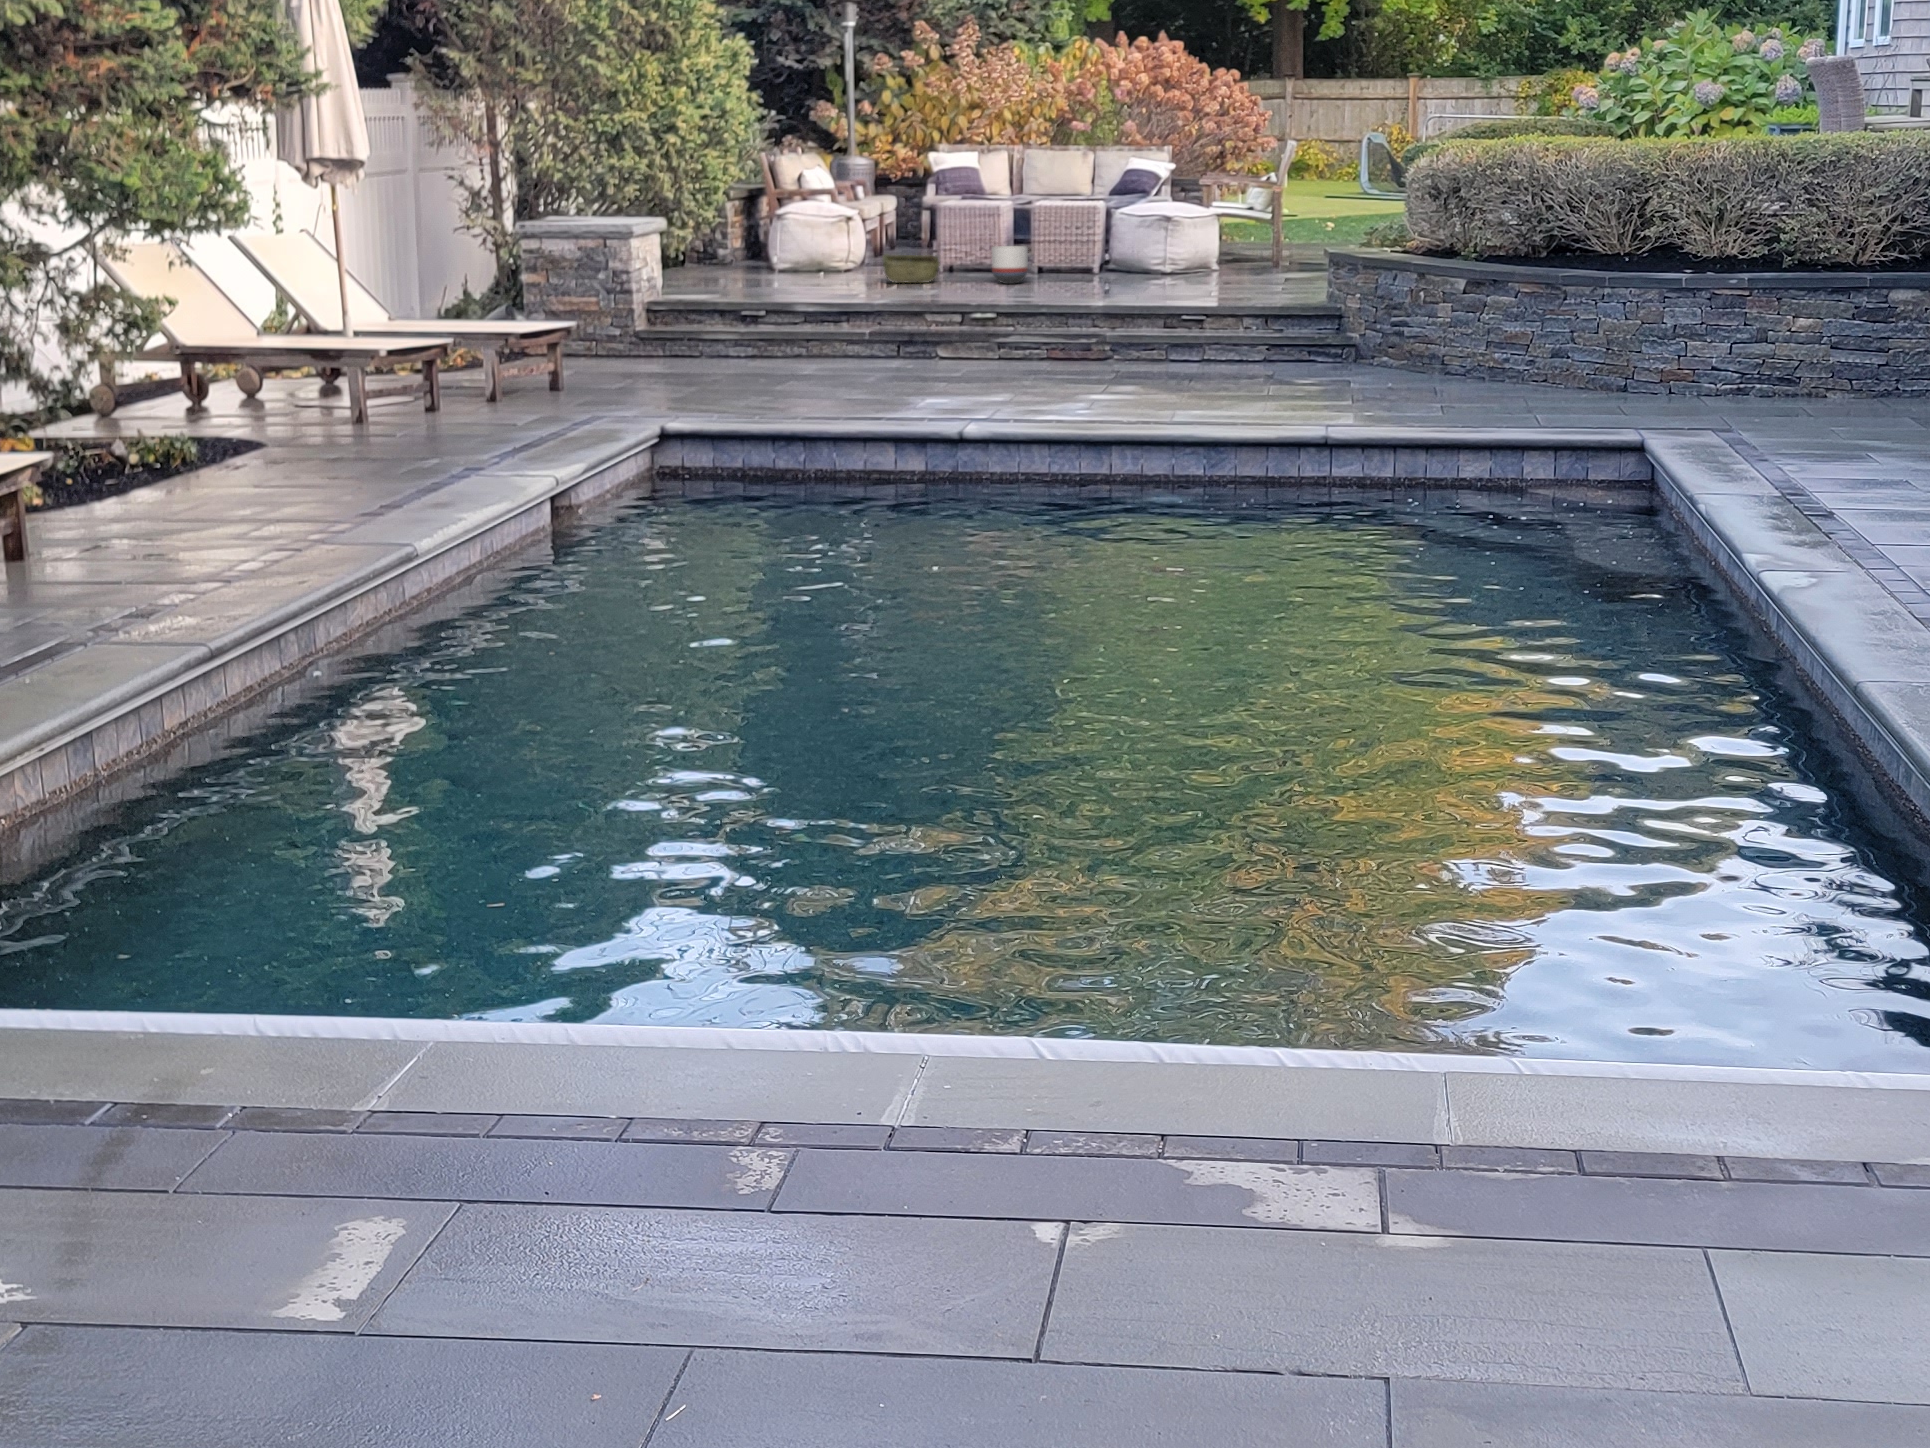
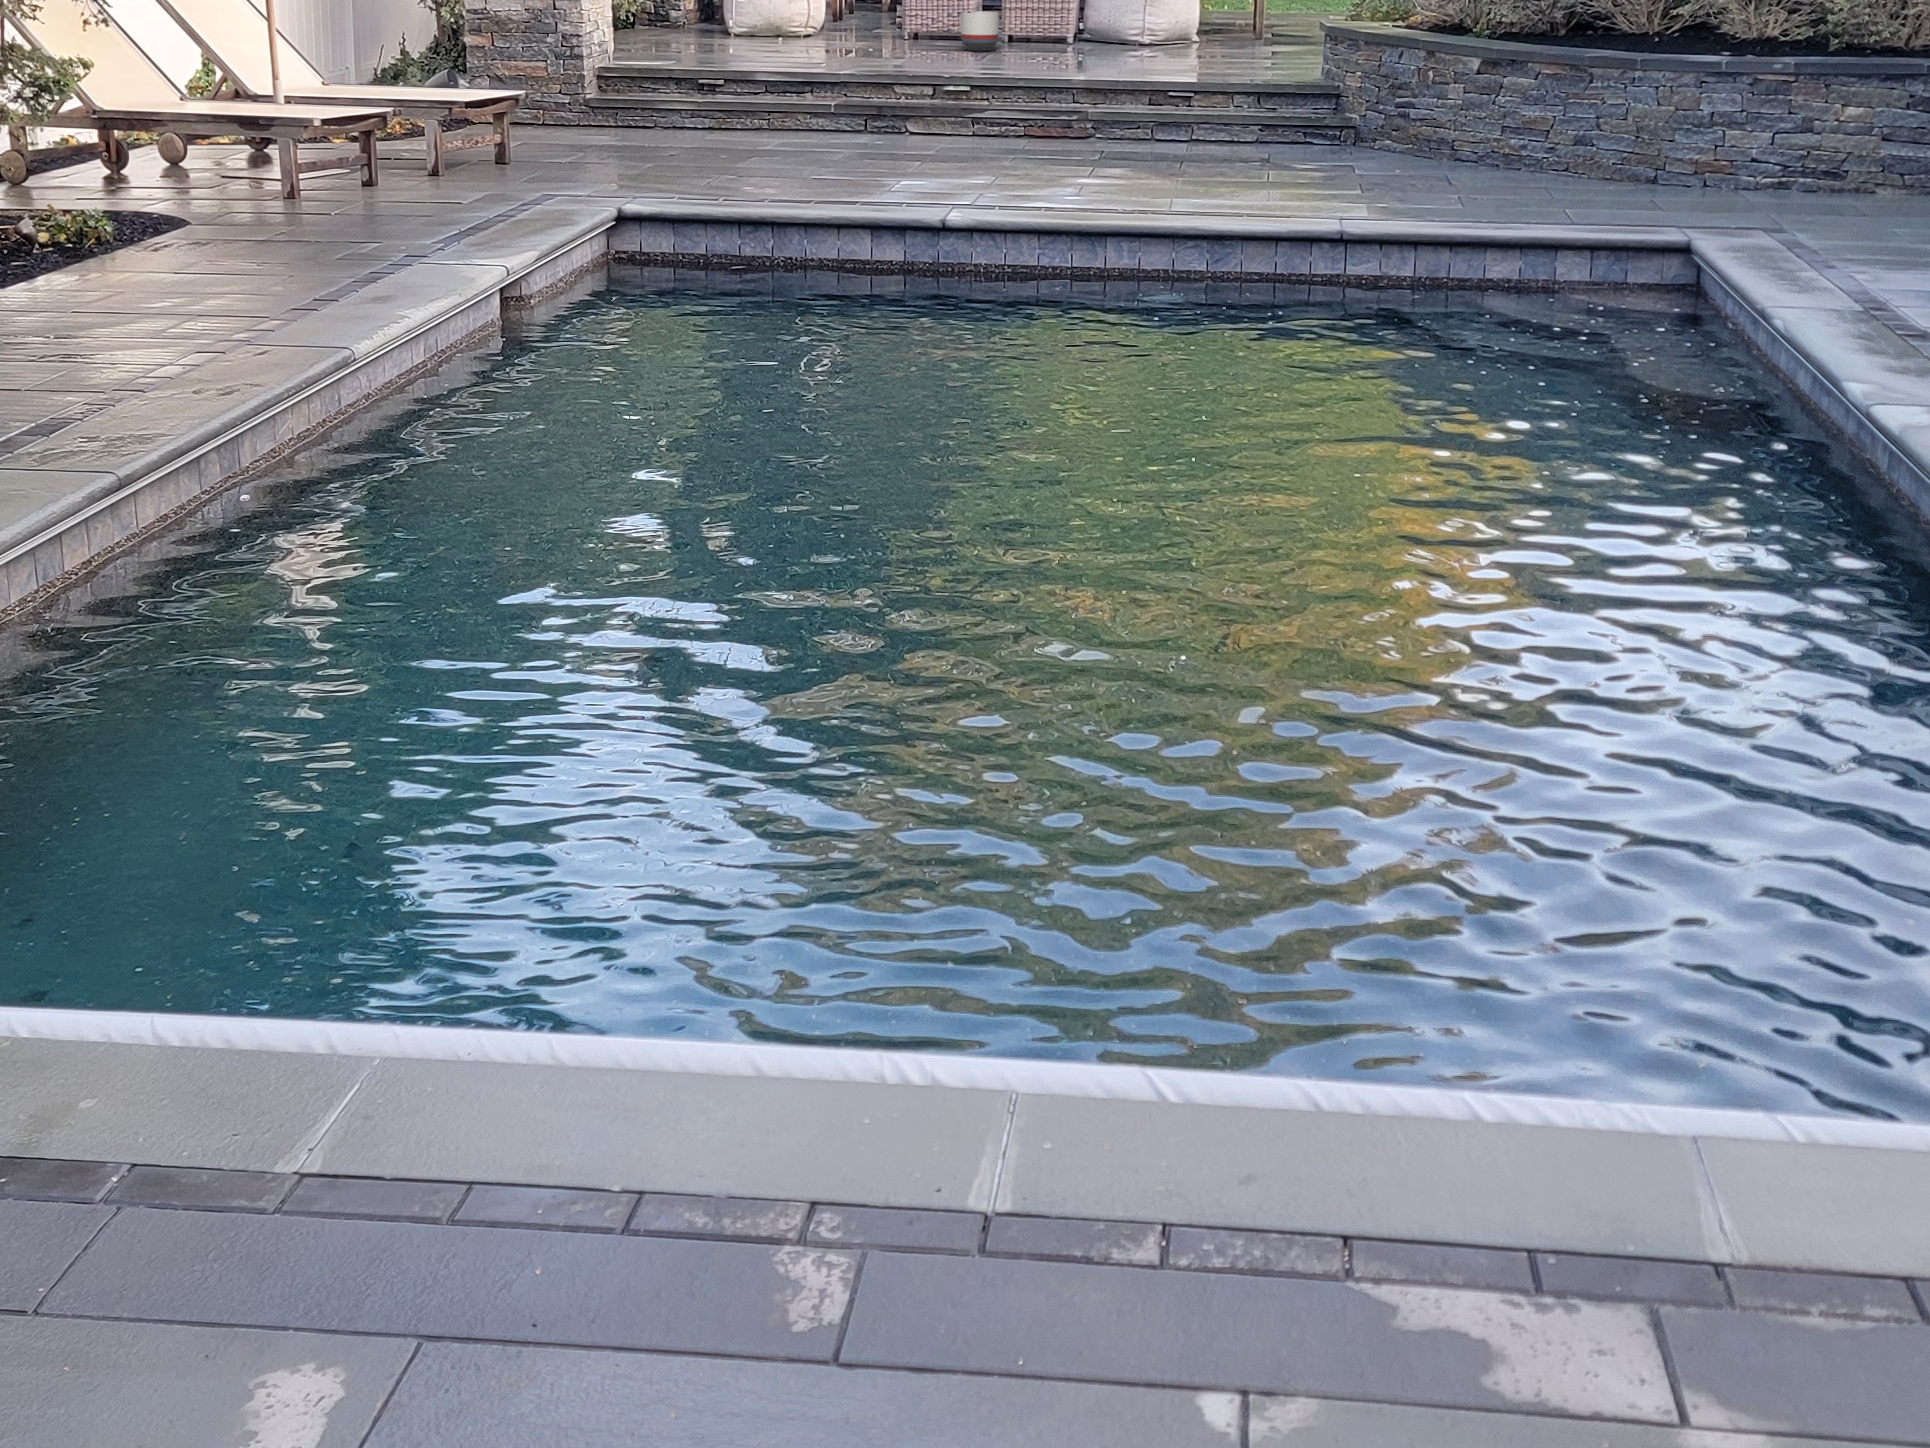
woven basket: present [882,255,940,283] -> none [845,18,906,49]

